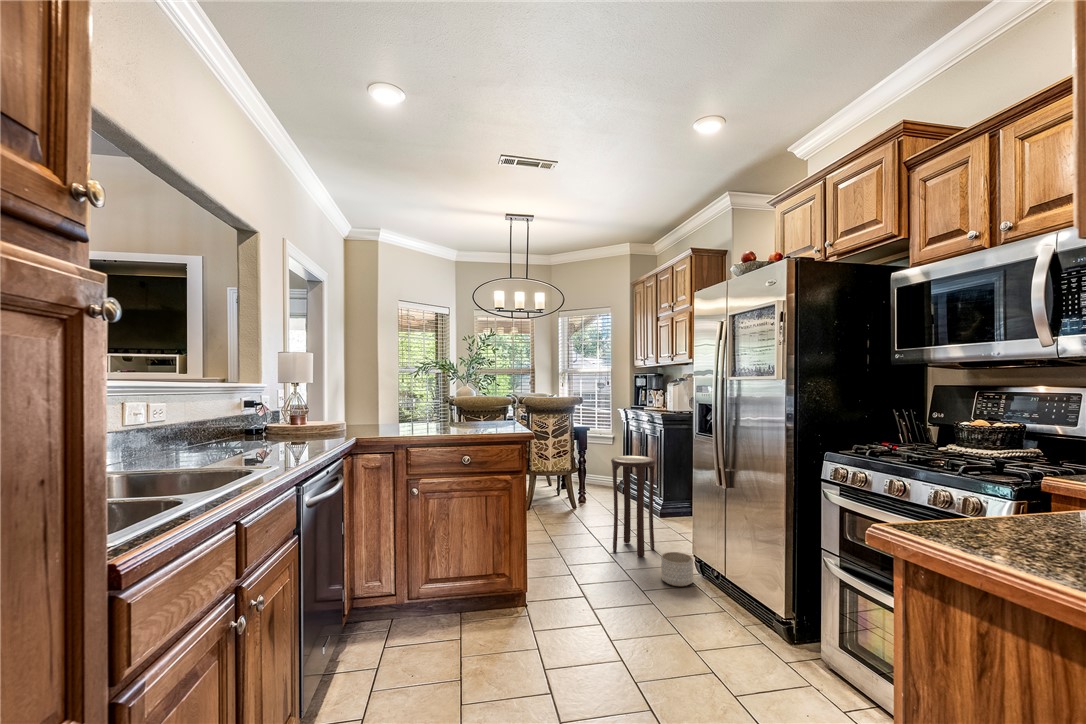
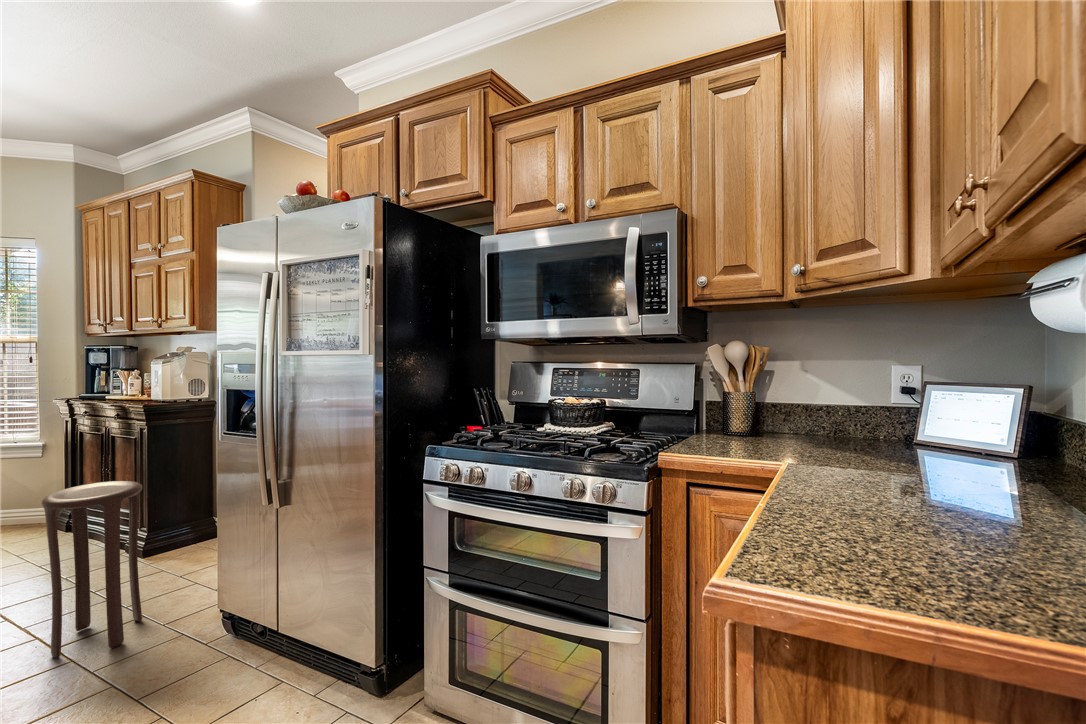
planter: present [661,552,693,586] -> none [163,617,222,679]

